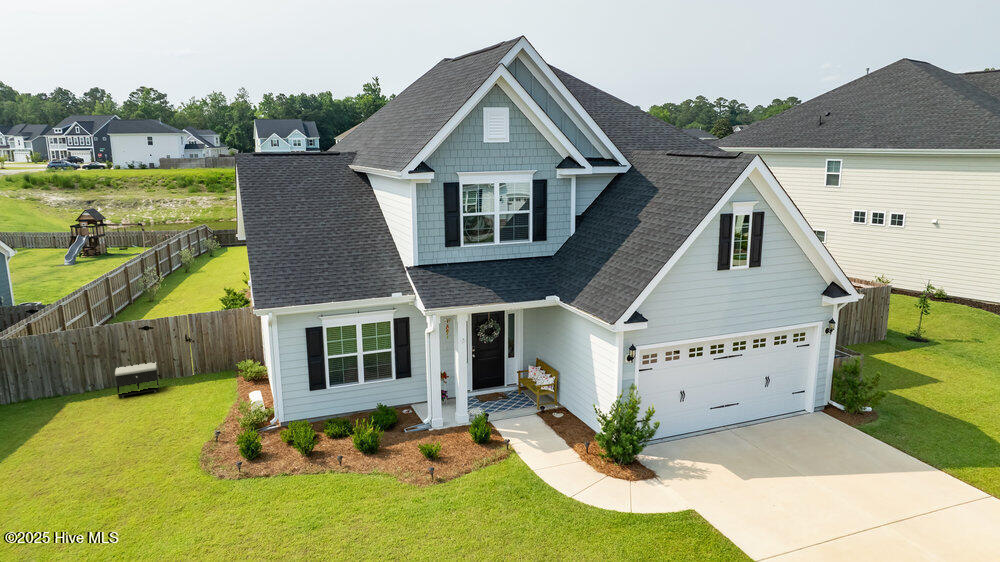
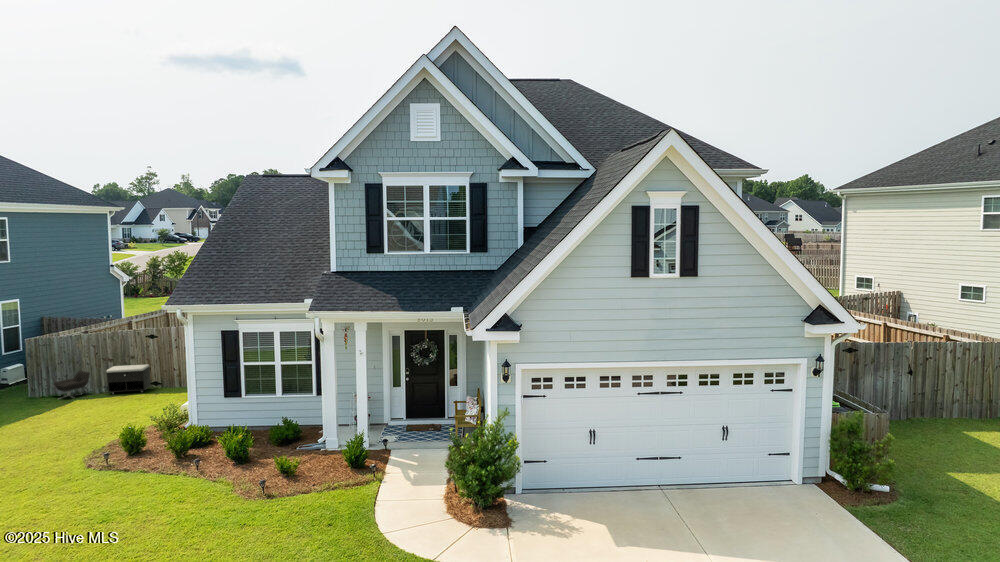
lounge chair: none [51,376,93,412] -> present [54,370,90,398]

